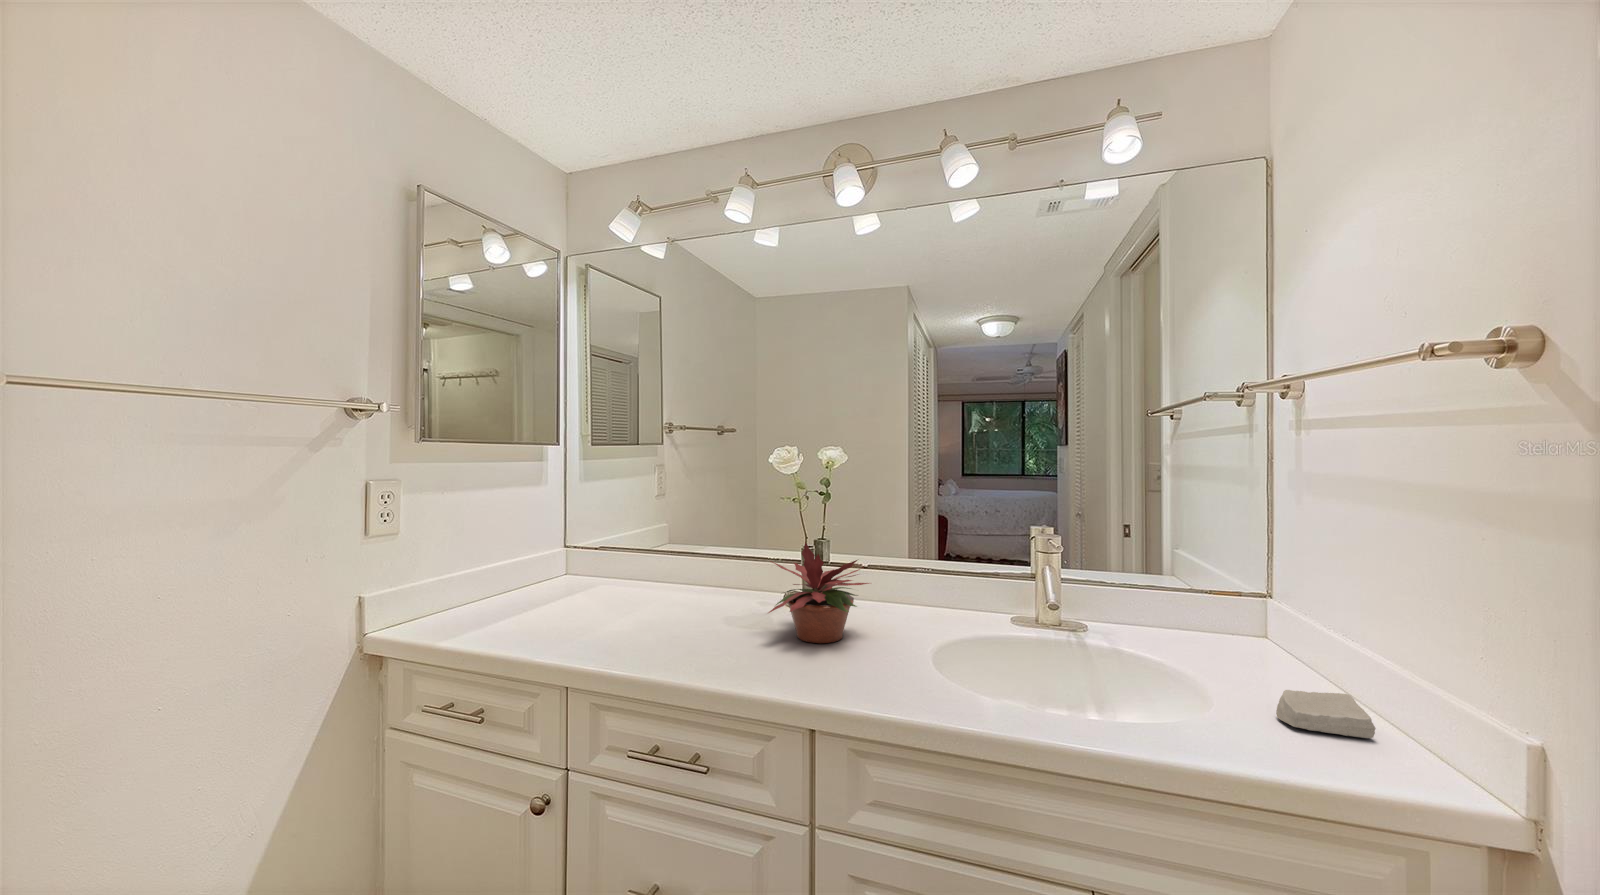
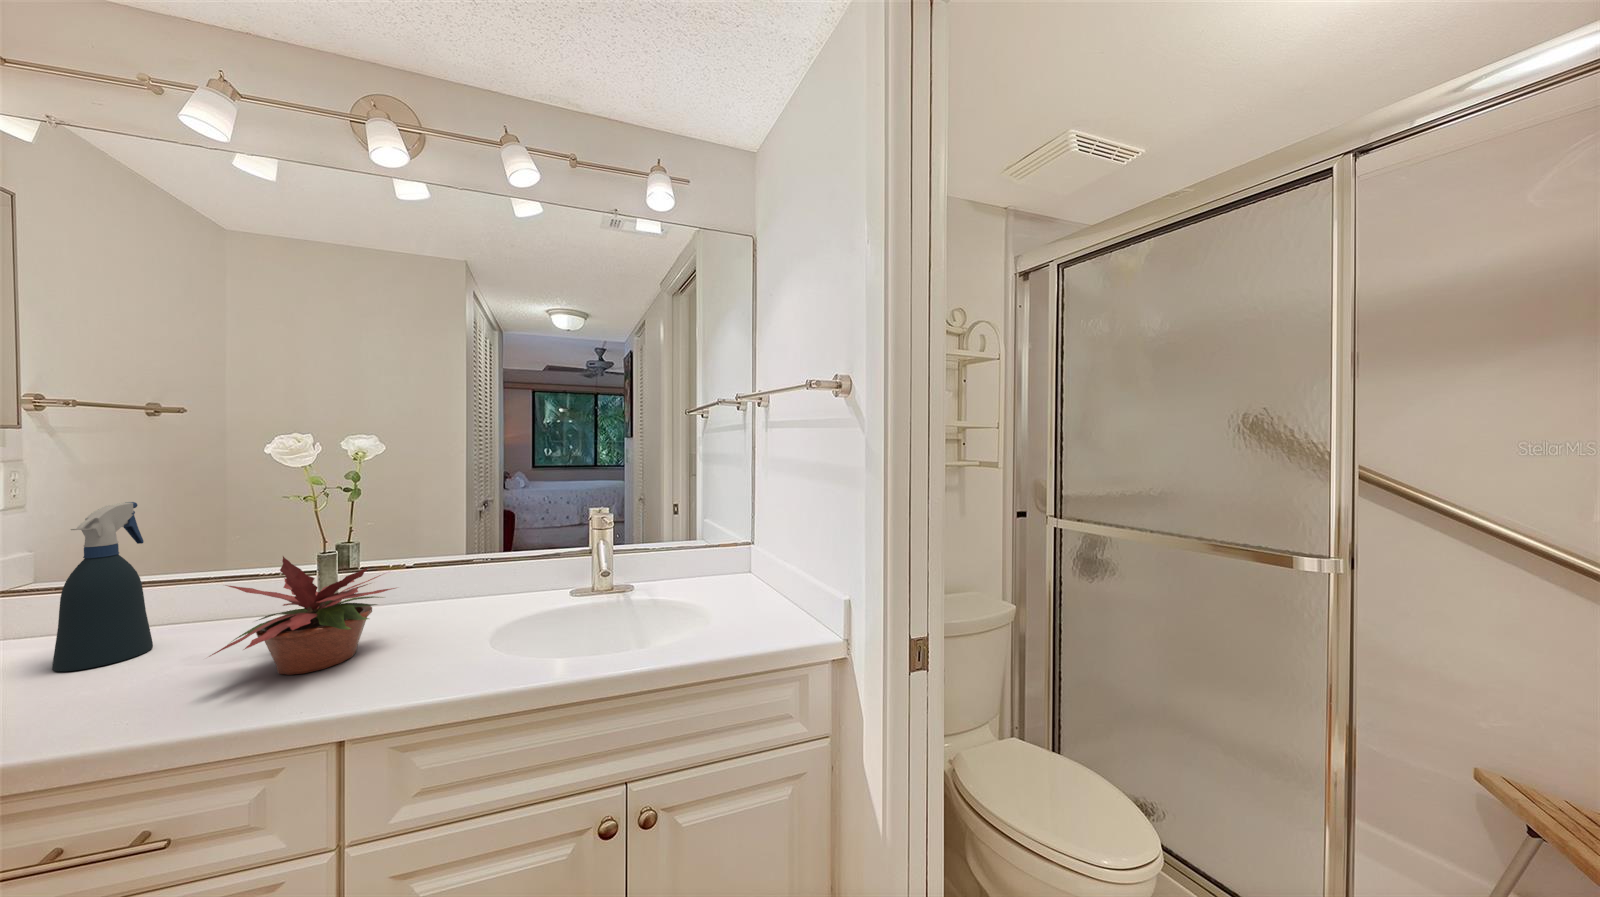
spray bottle: none [677,495,716,610] -> present [52,502,153,671]
soap bar: present [1276,690,1376,738] -> none [737,609,787,642]

